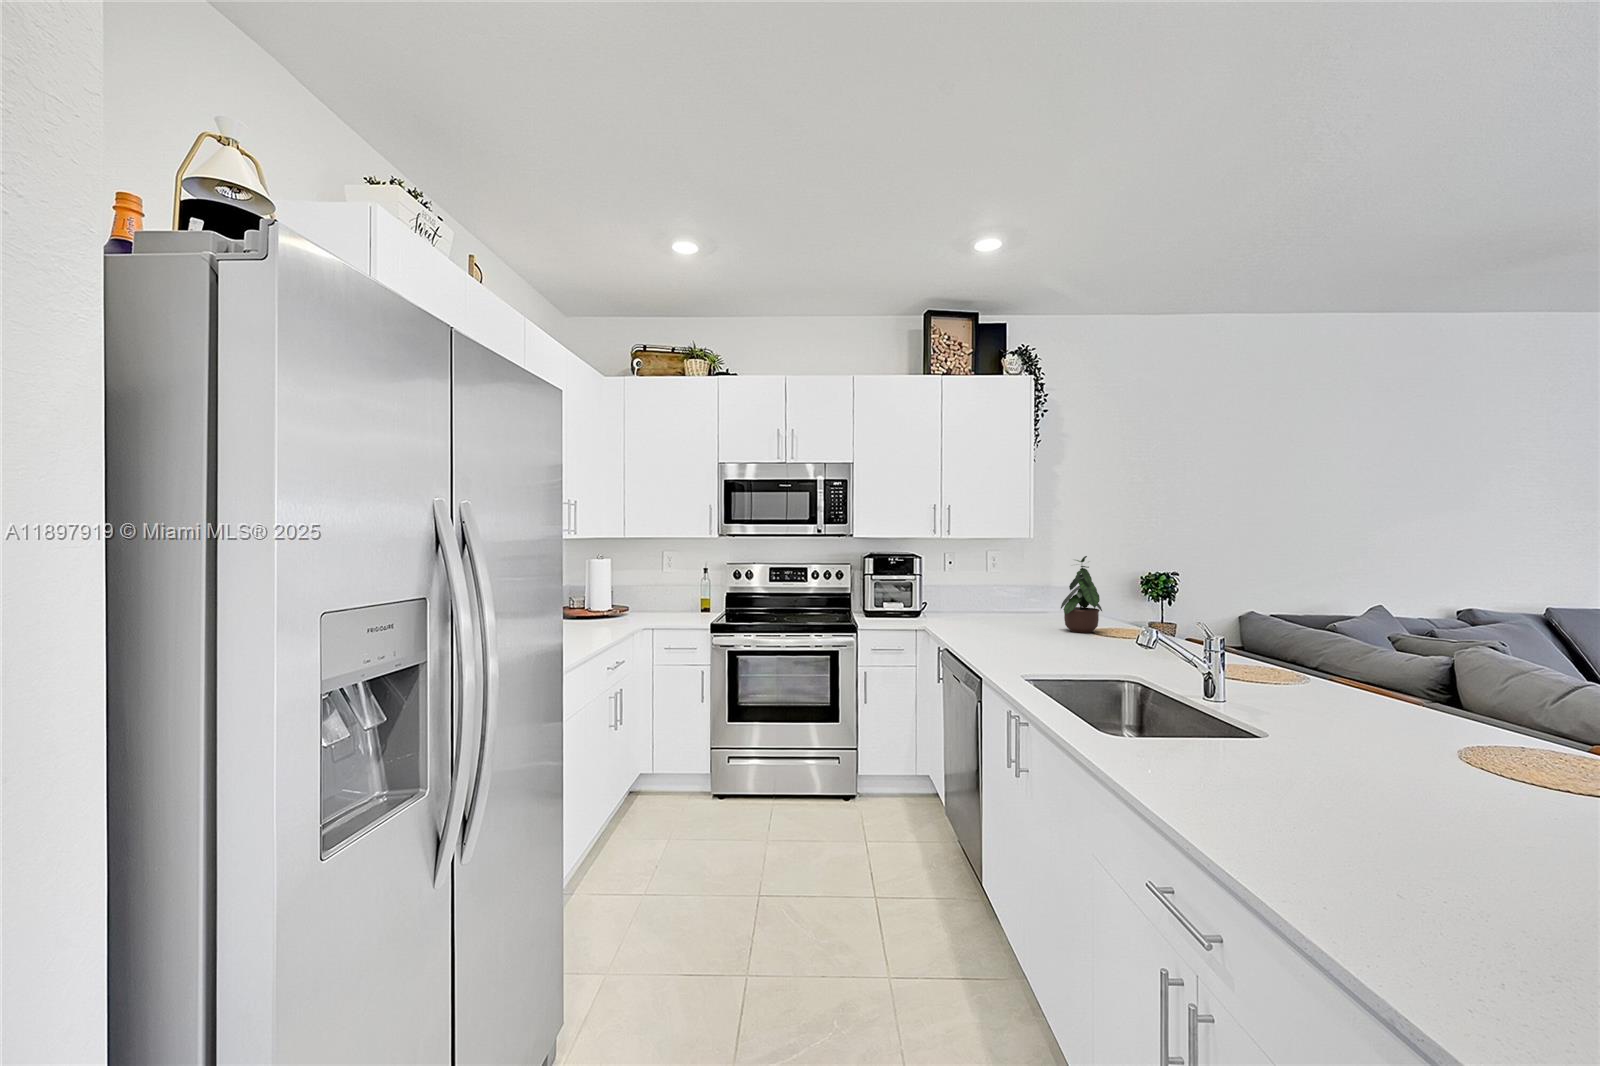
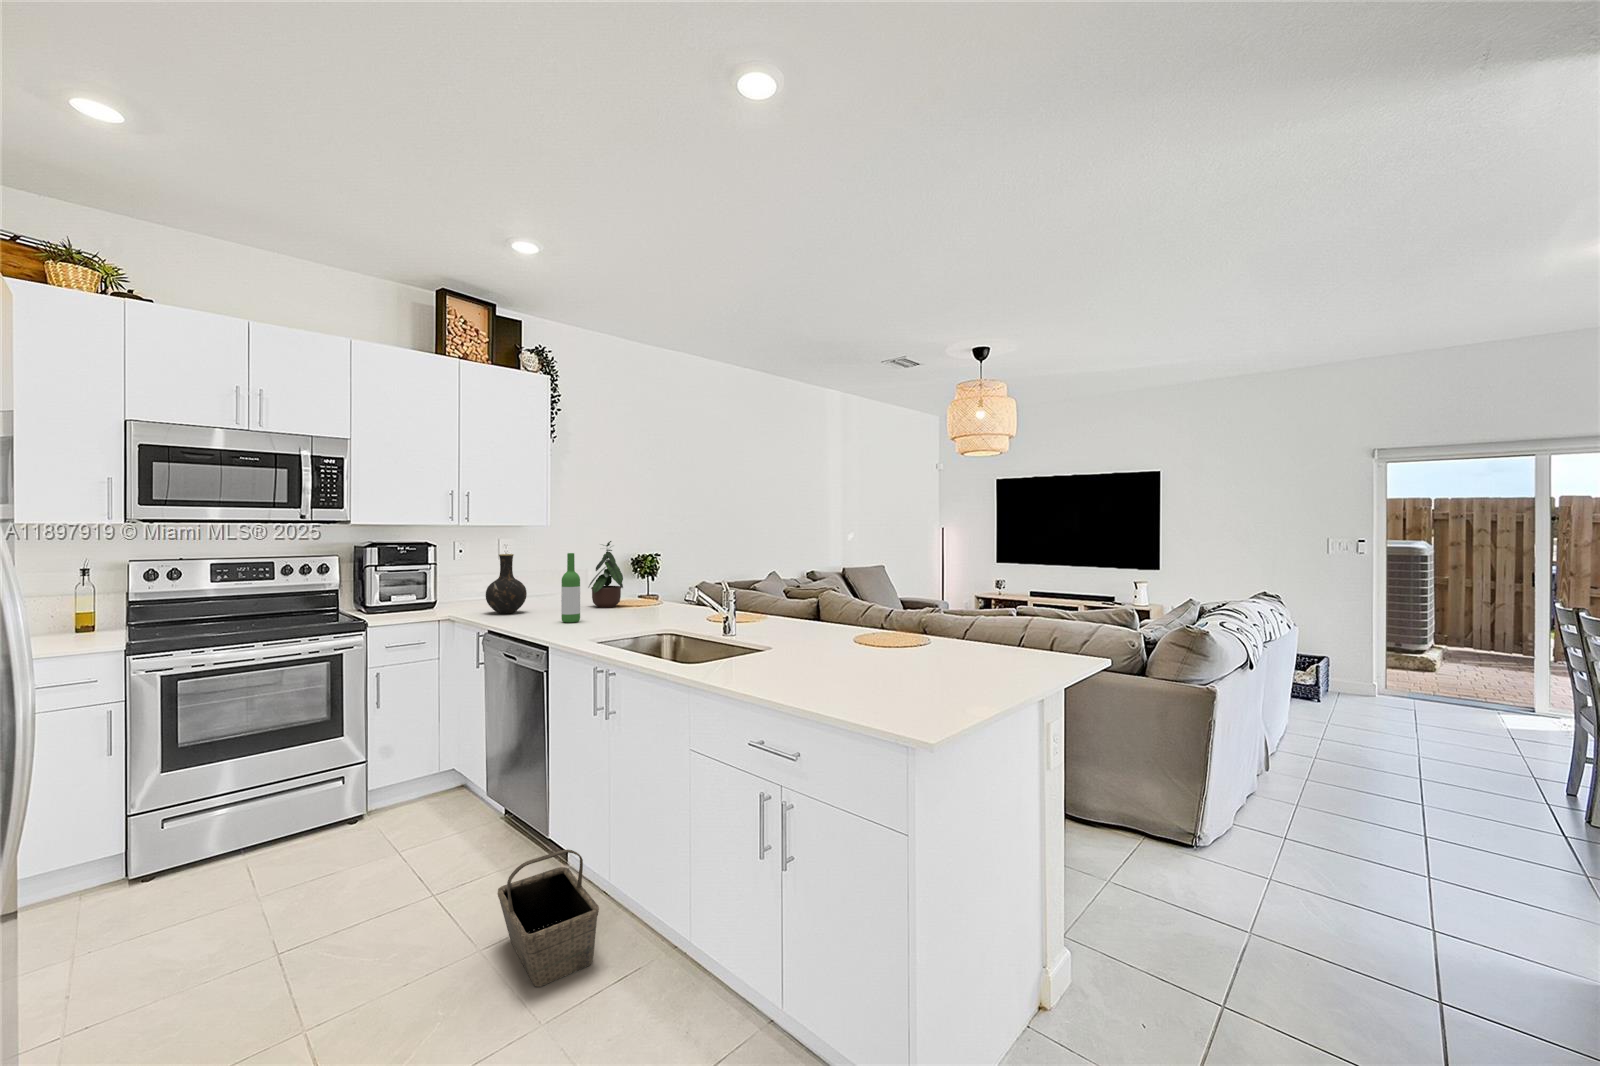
vase: none [952,568,991,629] -> present [486,554,527,614]
wine bottle: none [1011,569,1031,645] -> present [561,553,580,623]
basket: none [910,879,991,1014] -> present [498,850,599,987]

